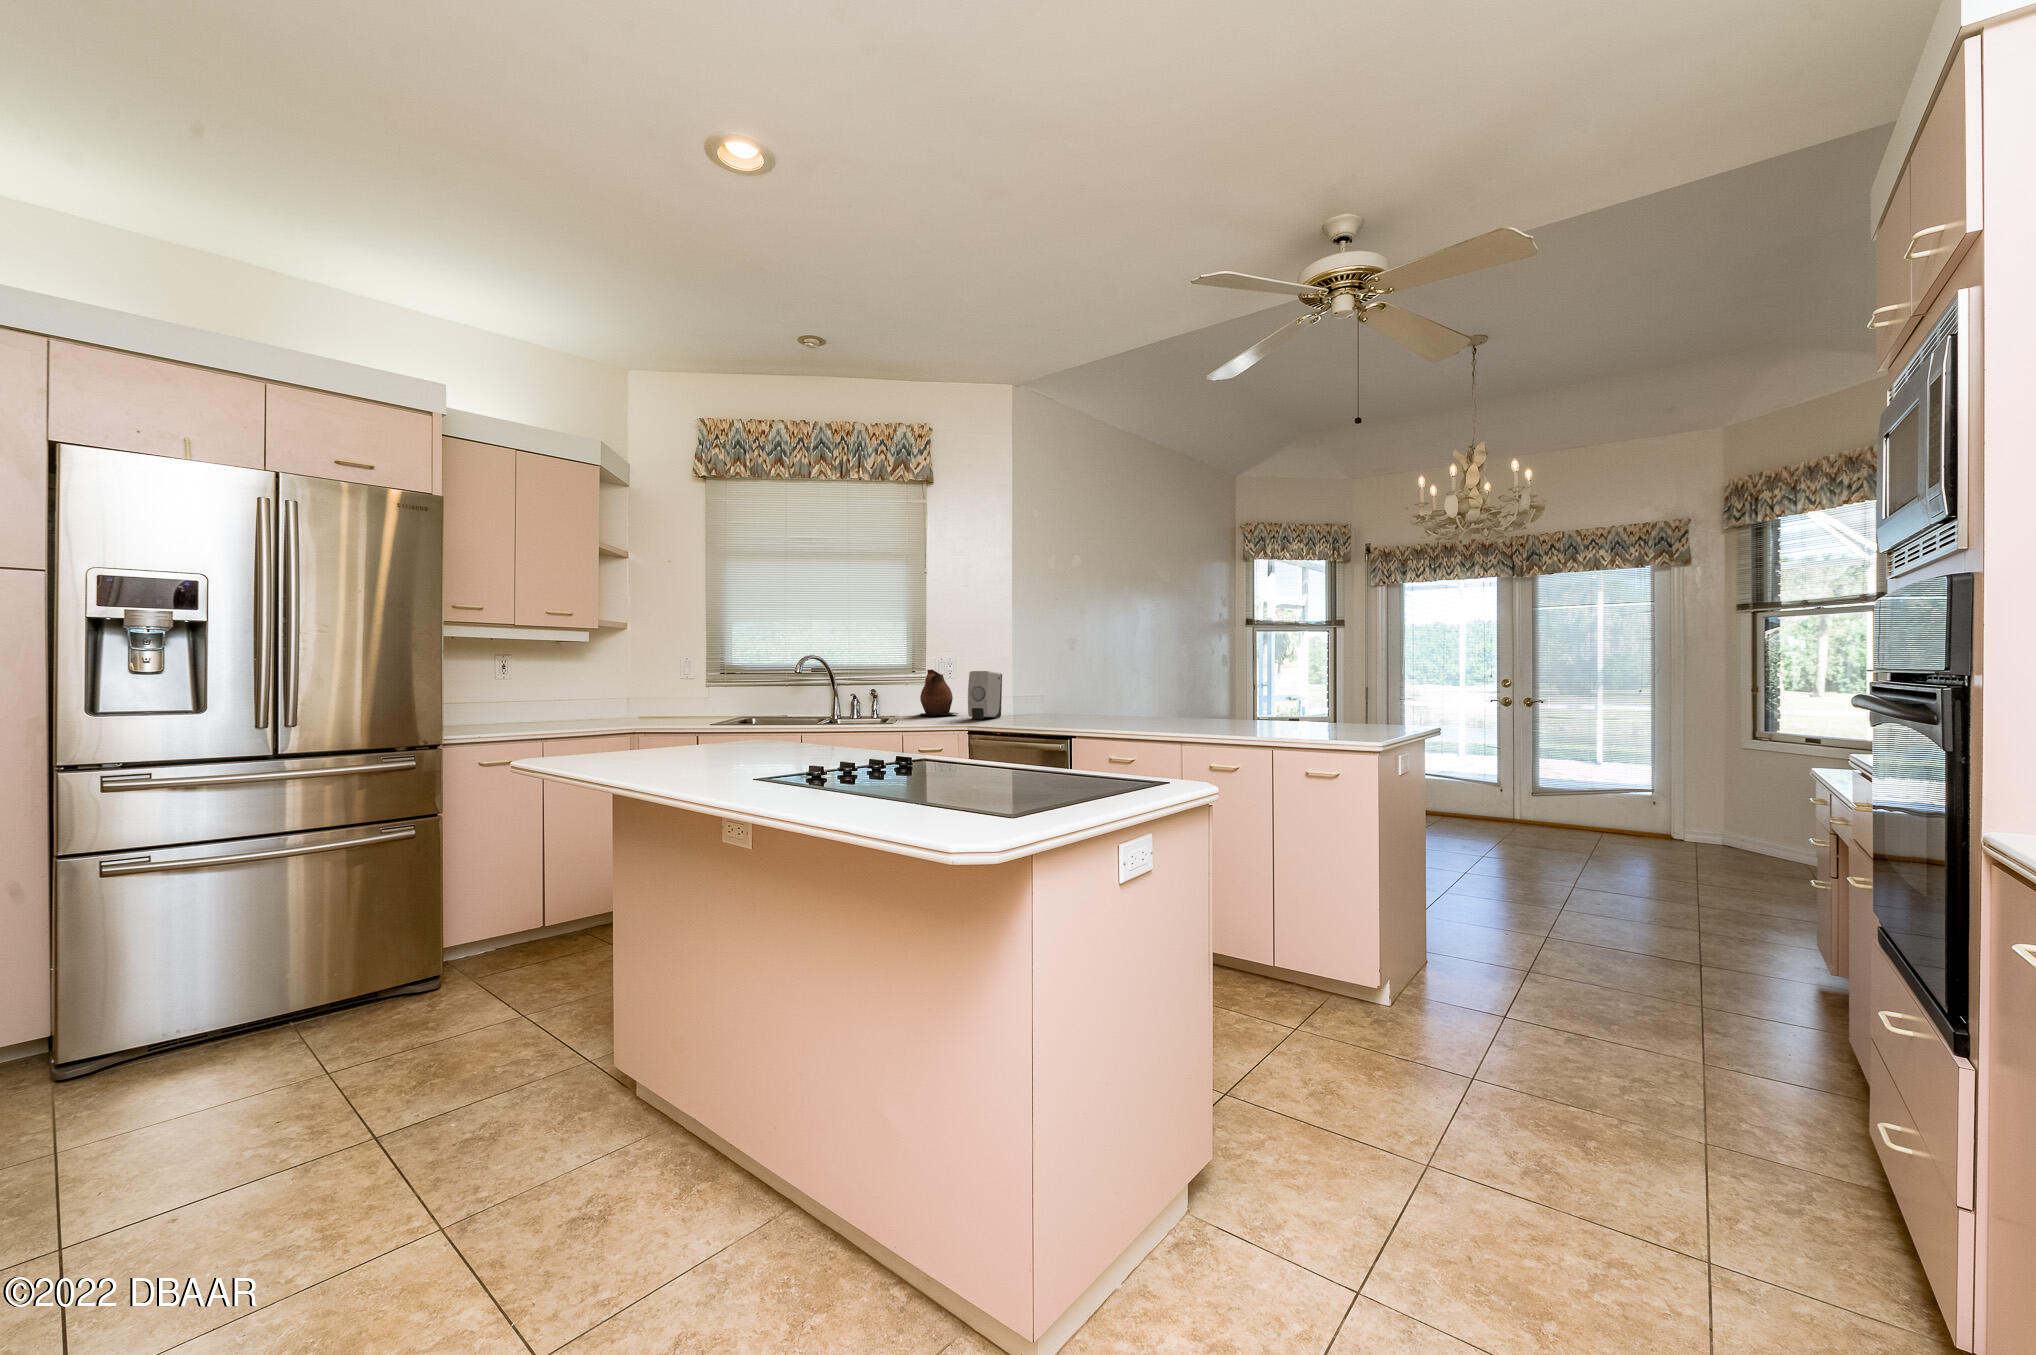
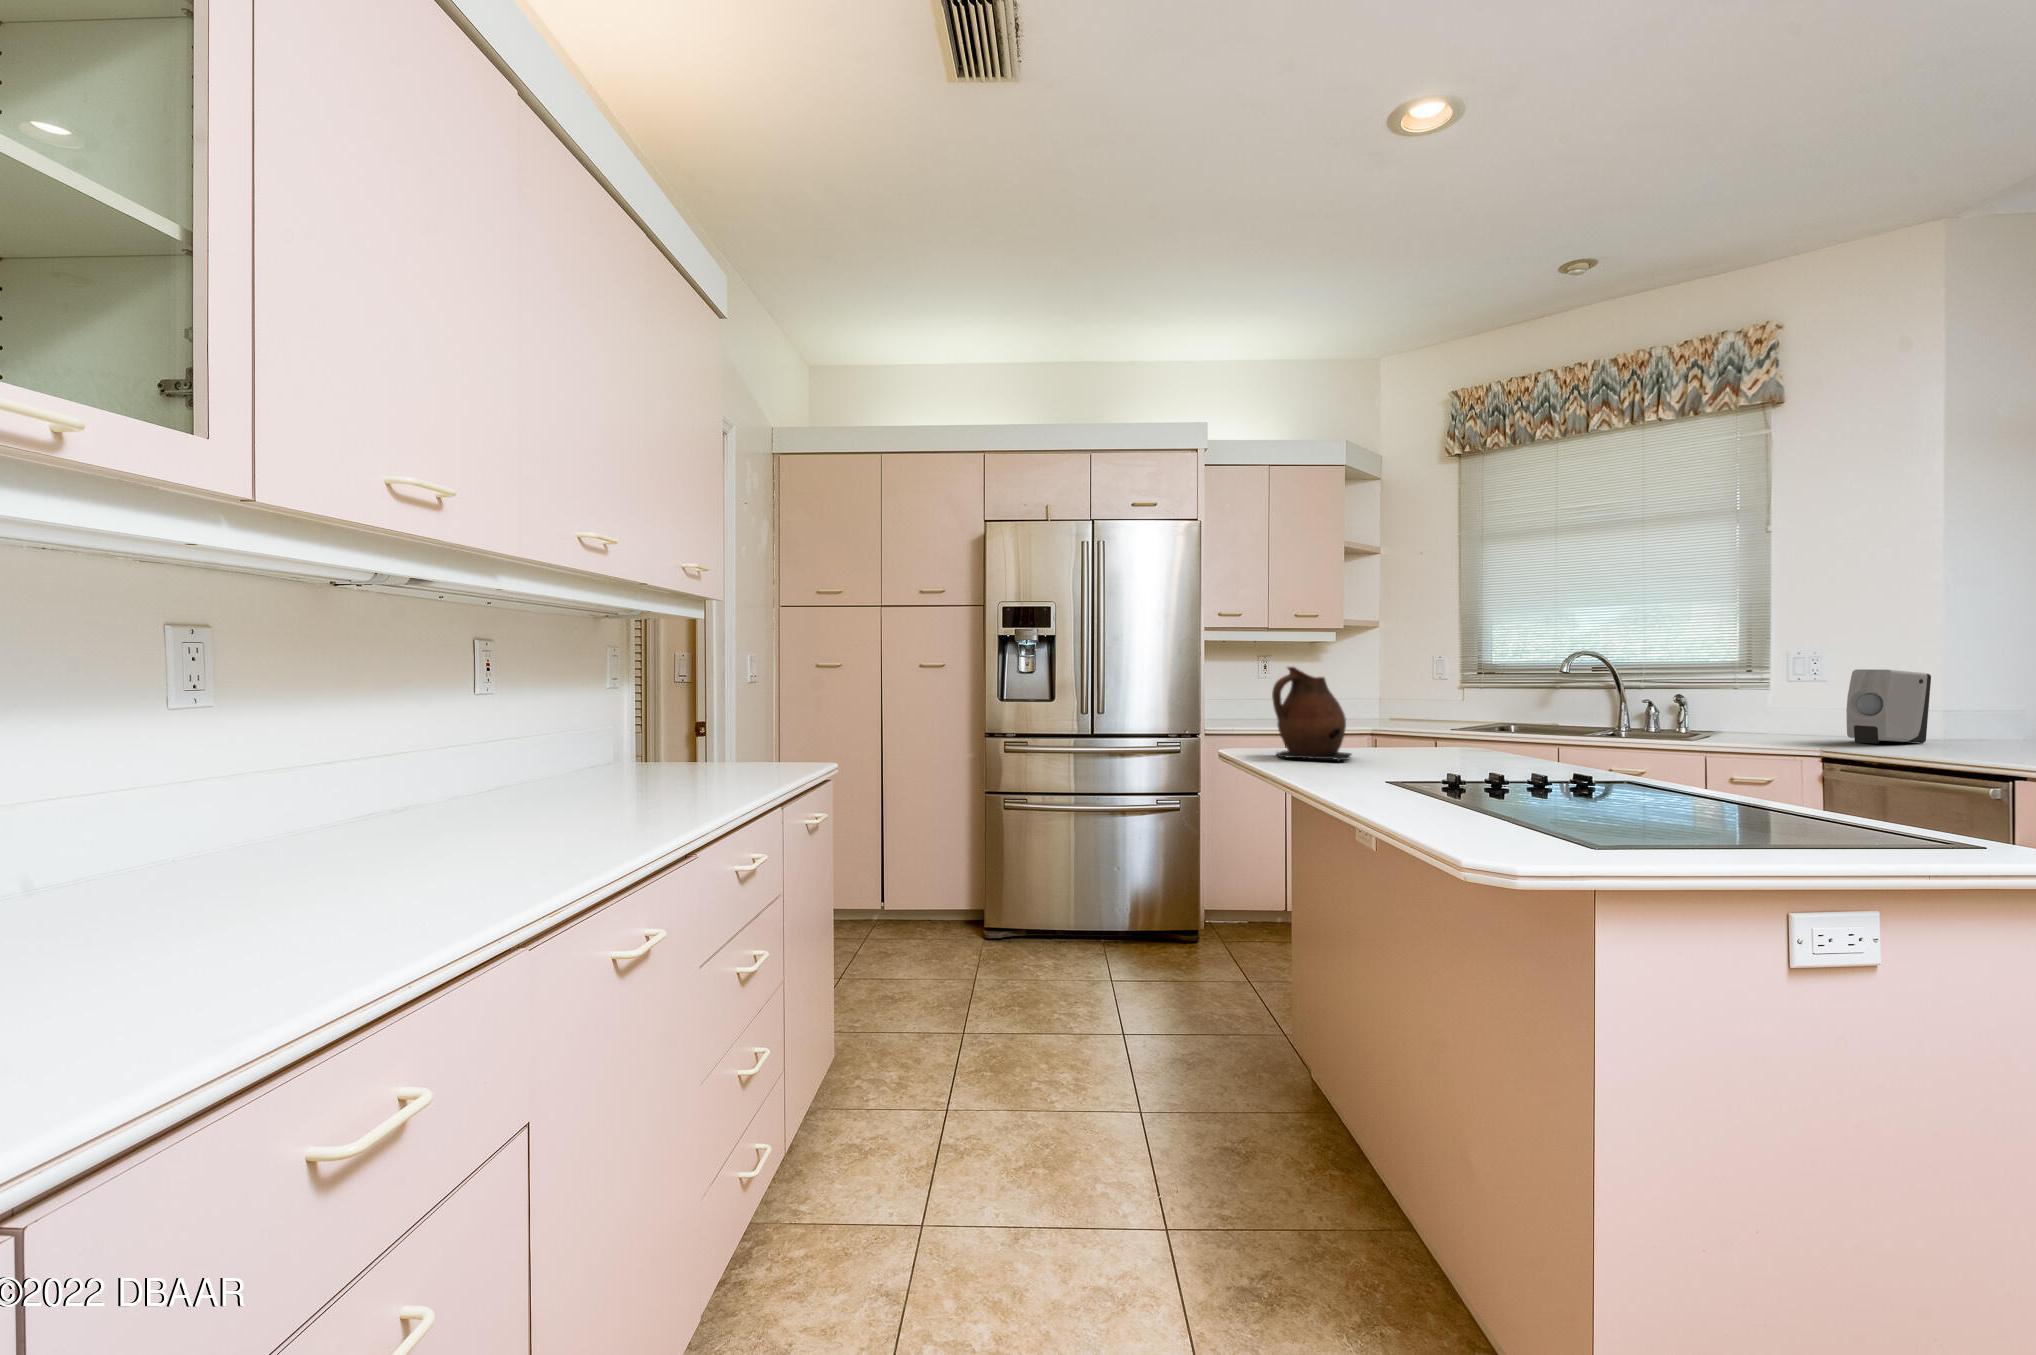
ceramic pitcher: present [920,670,958,715] -> present [1272,667,1351,761]

